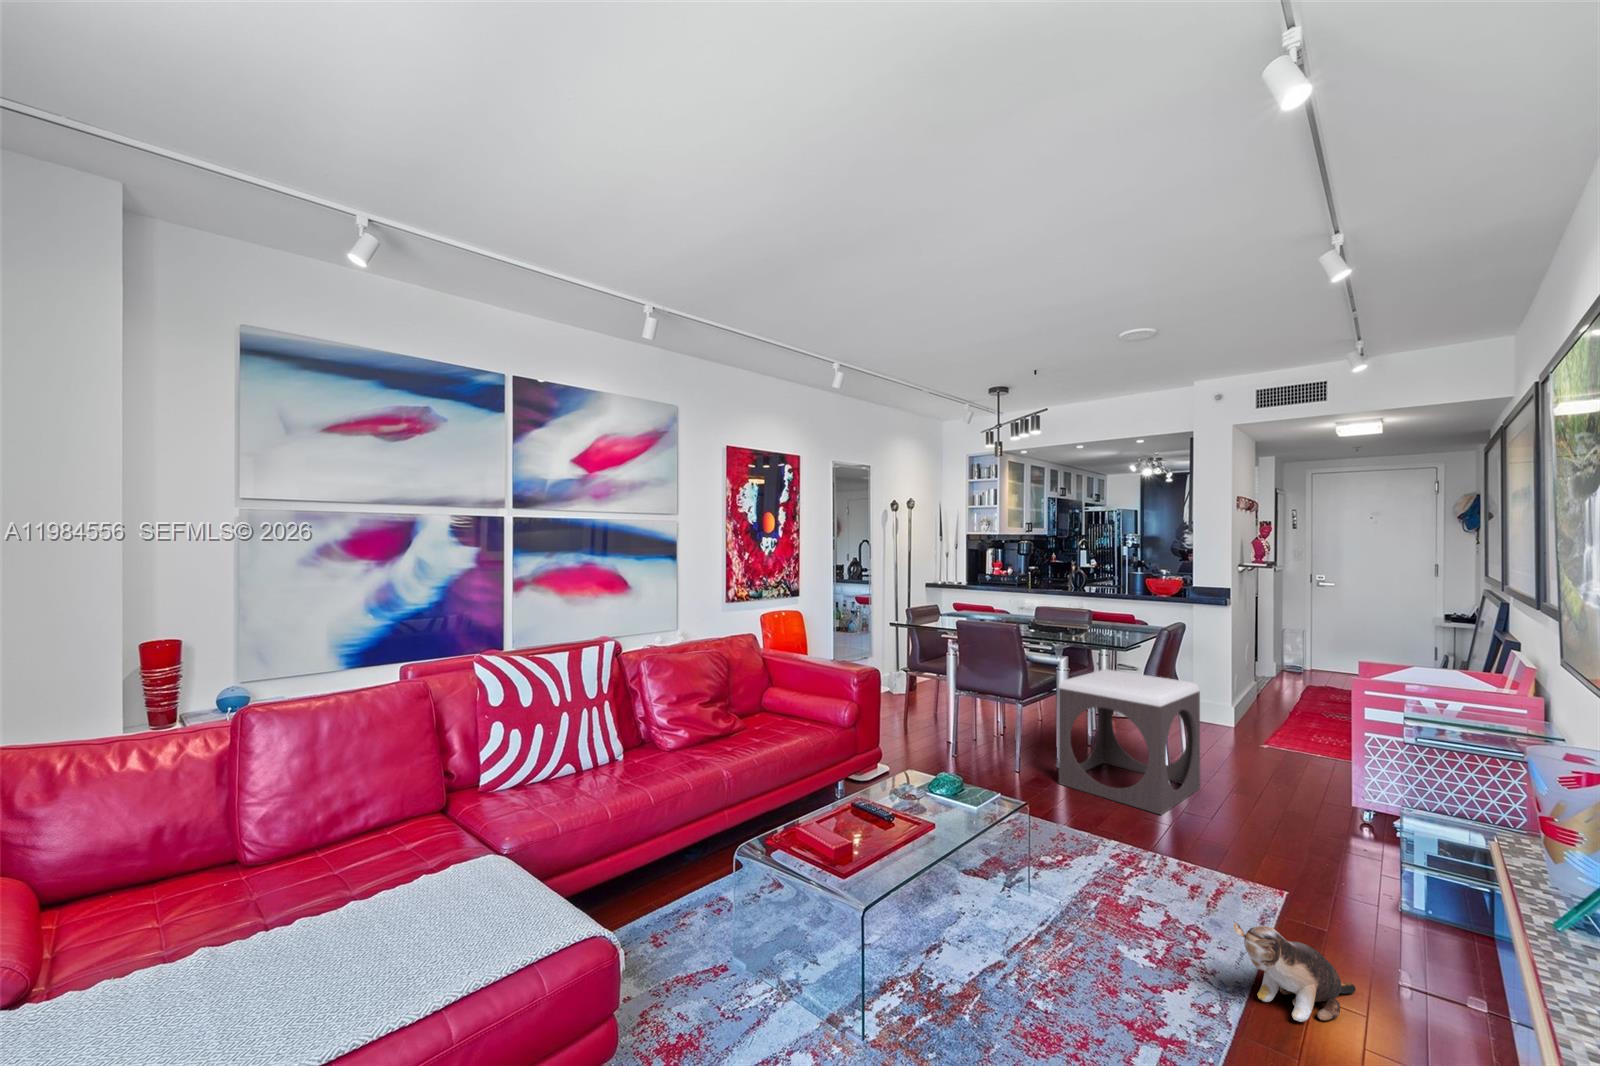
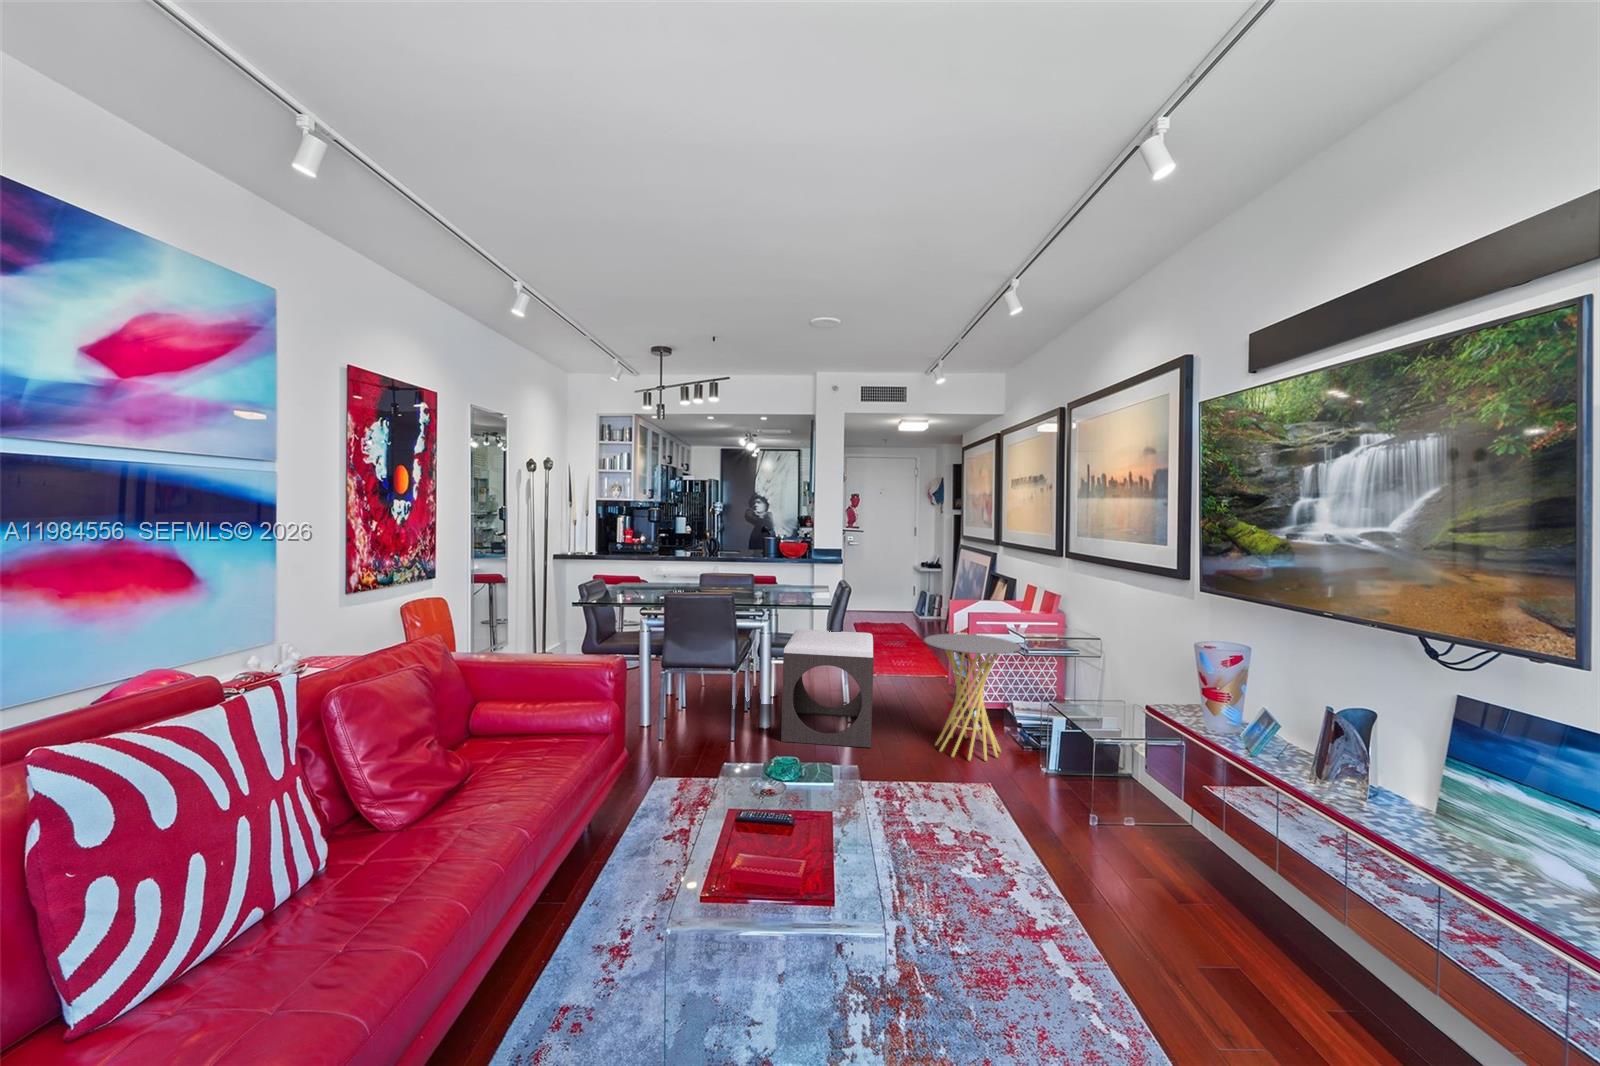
side table: none [1235,692,1397,875] -> present [924,634,1021,761]
plush toy: present [1234,923,1356,1022] -> none [1042,815,1085,876]

